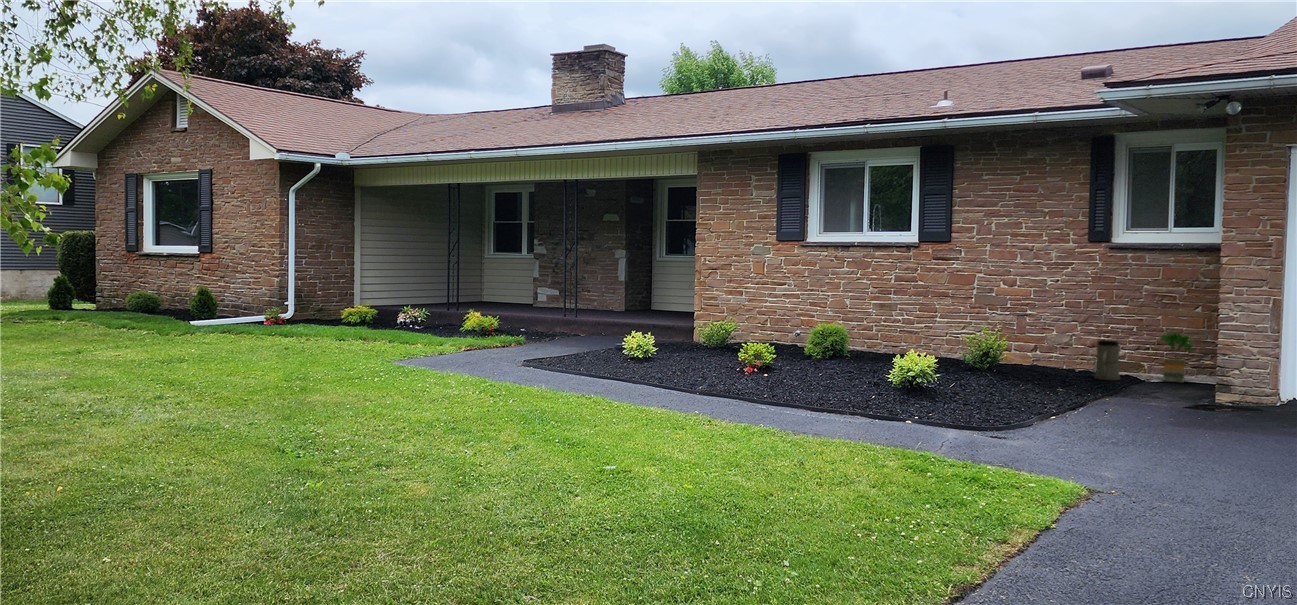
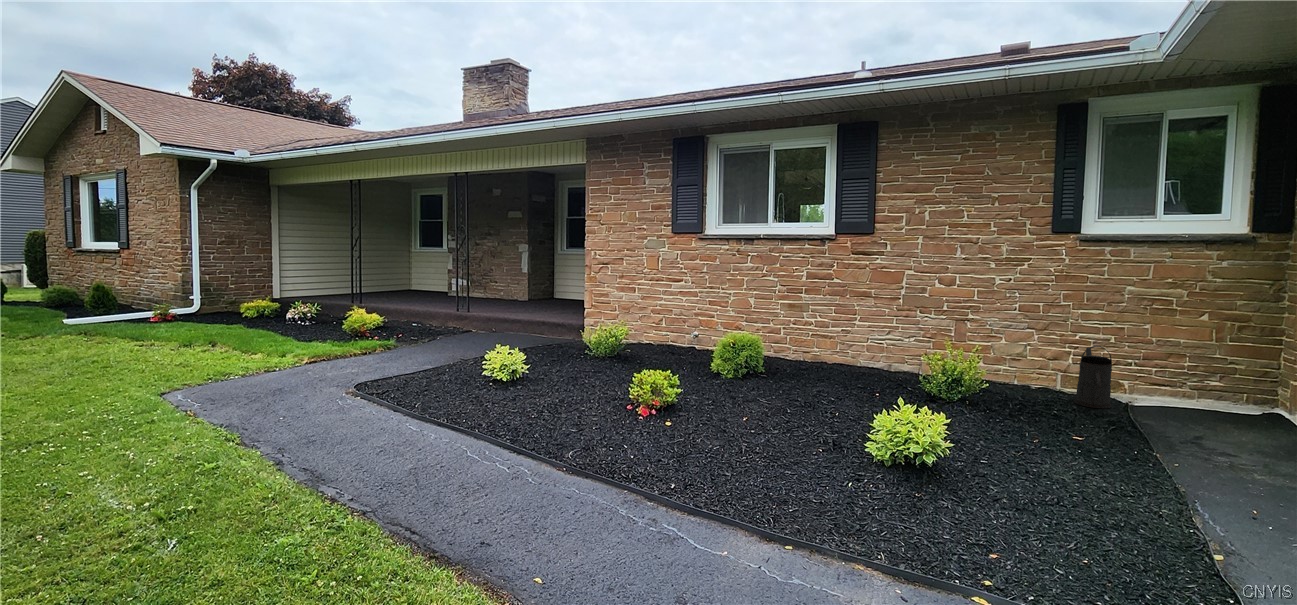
potted tree: present [1160,333,1194,382] -> none [1157,346,1216,412]

